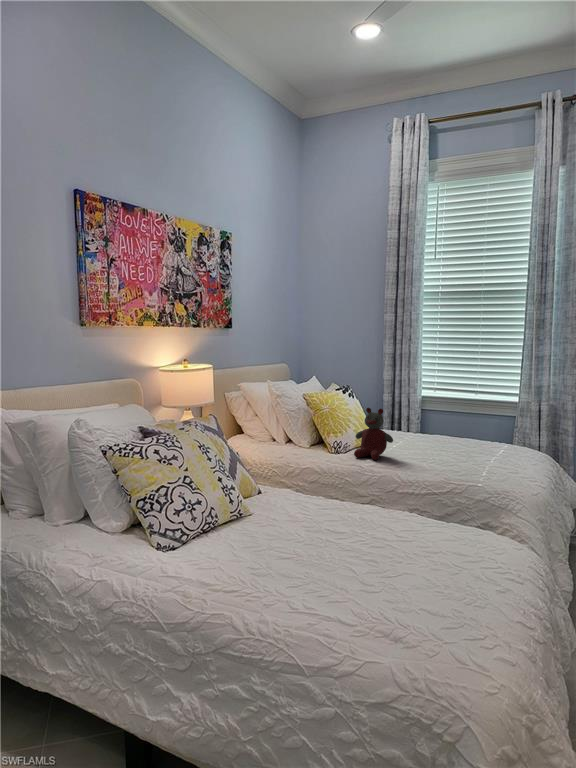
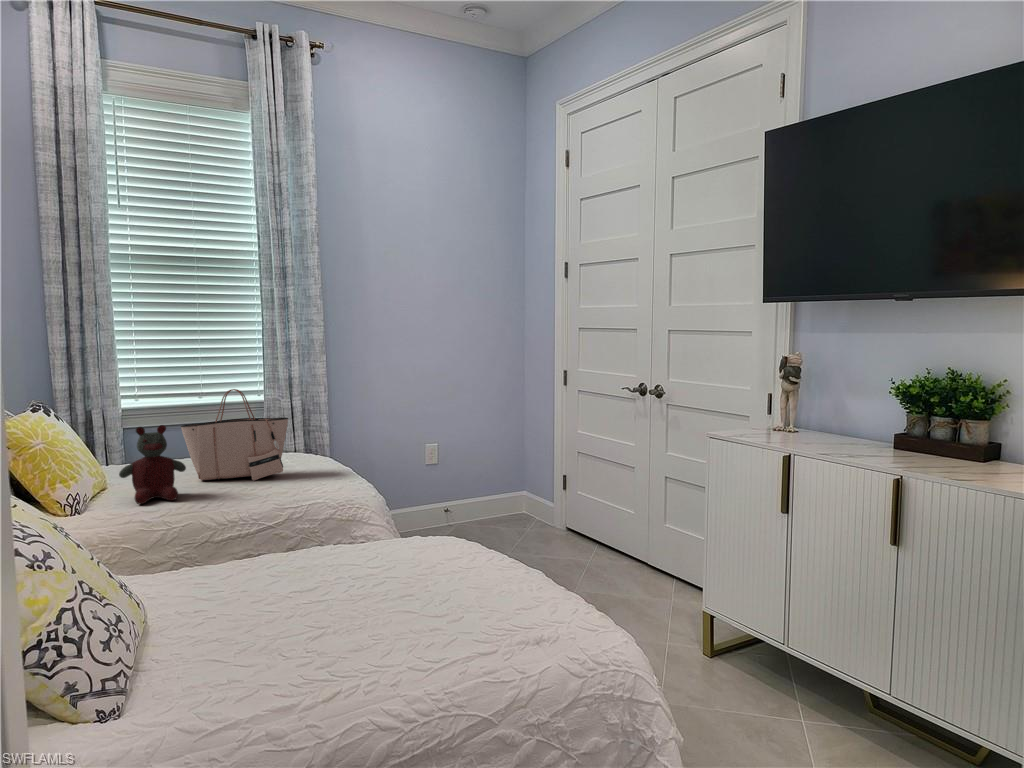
tote bag: none [411,390,484,462] -> present [181,389,288,481]

